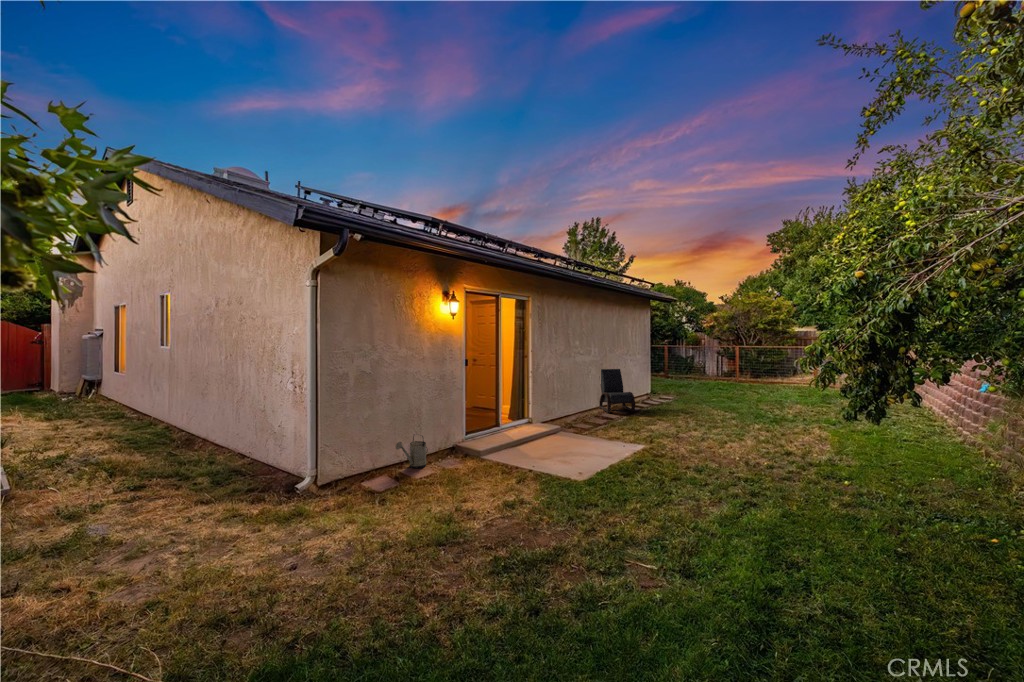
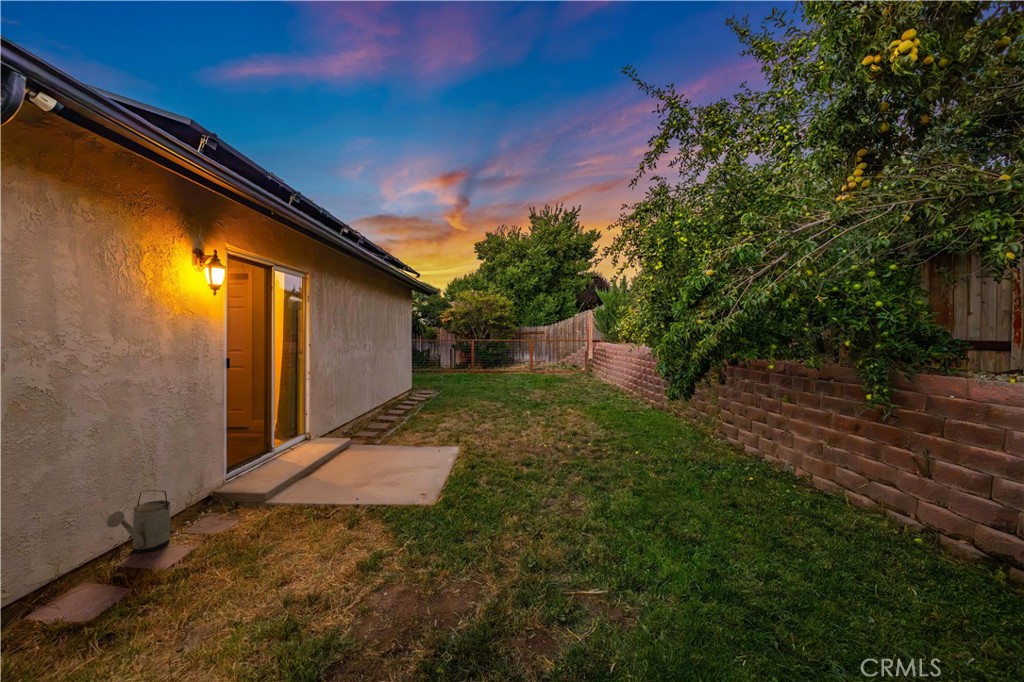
lounge chair: present [599,369,635,413] -> none [368,365,413,415]

